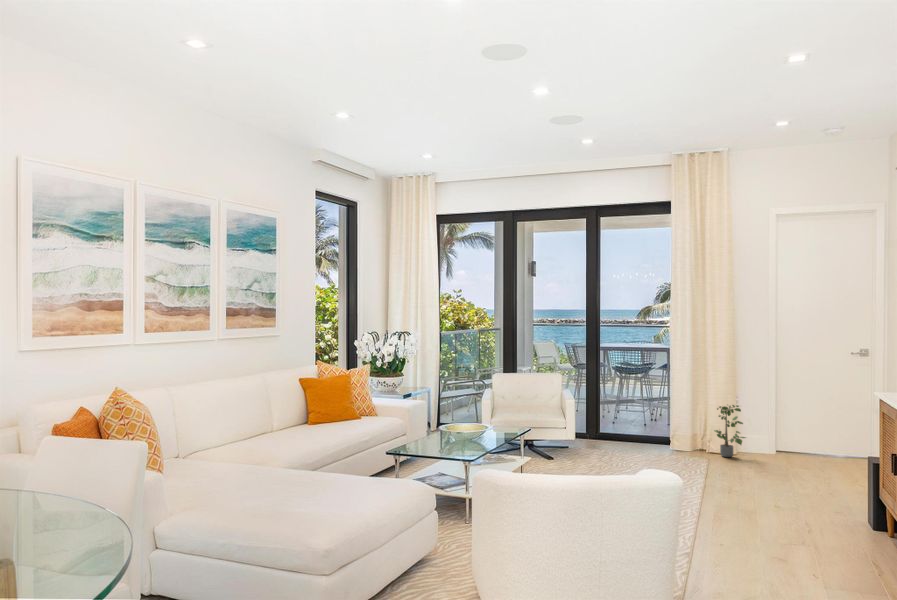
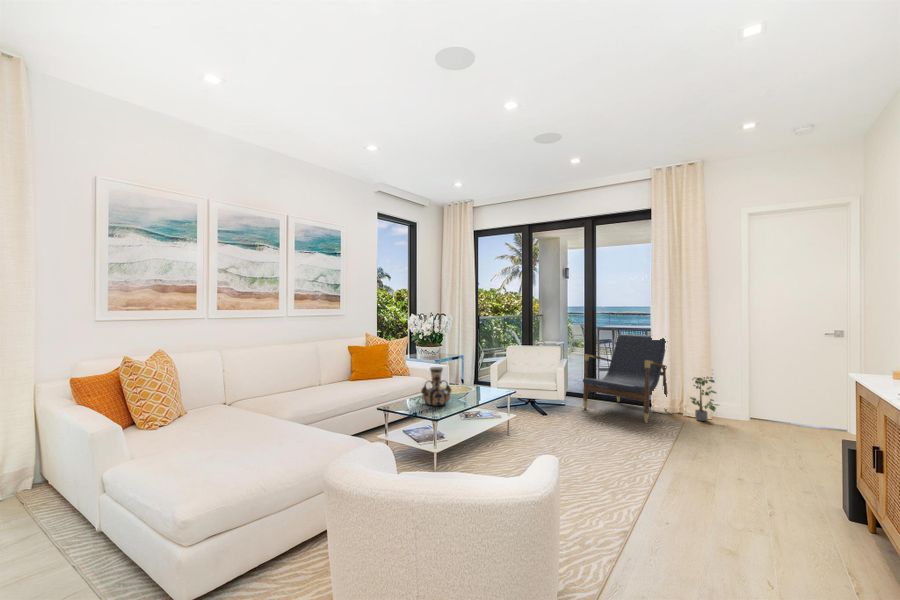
lounge chair: none [592,356,689,462] -> present [583,334,667,423]
decorative vase: none [432,401,467,448] -> present [421,367,451,406]

